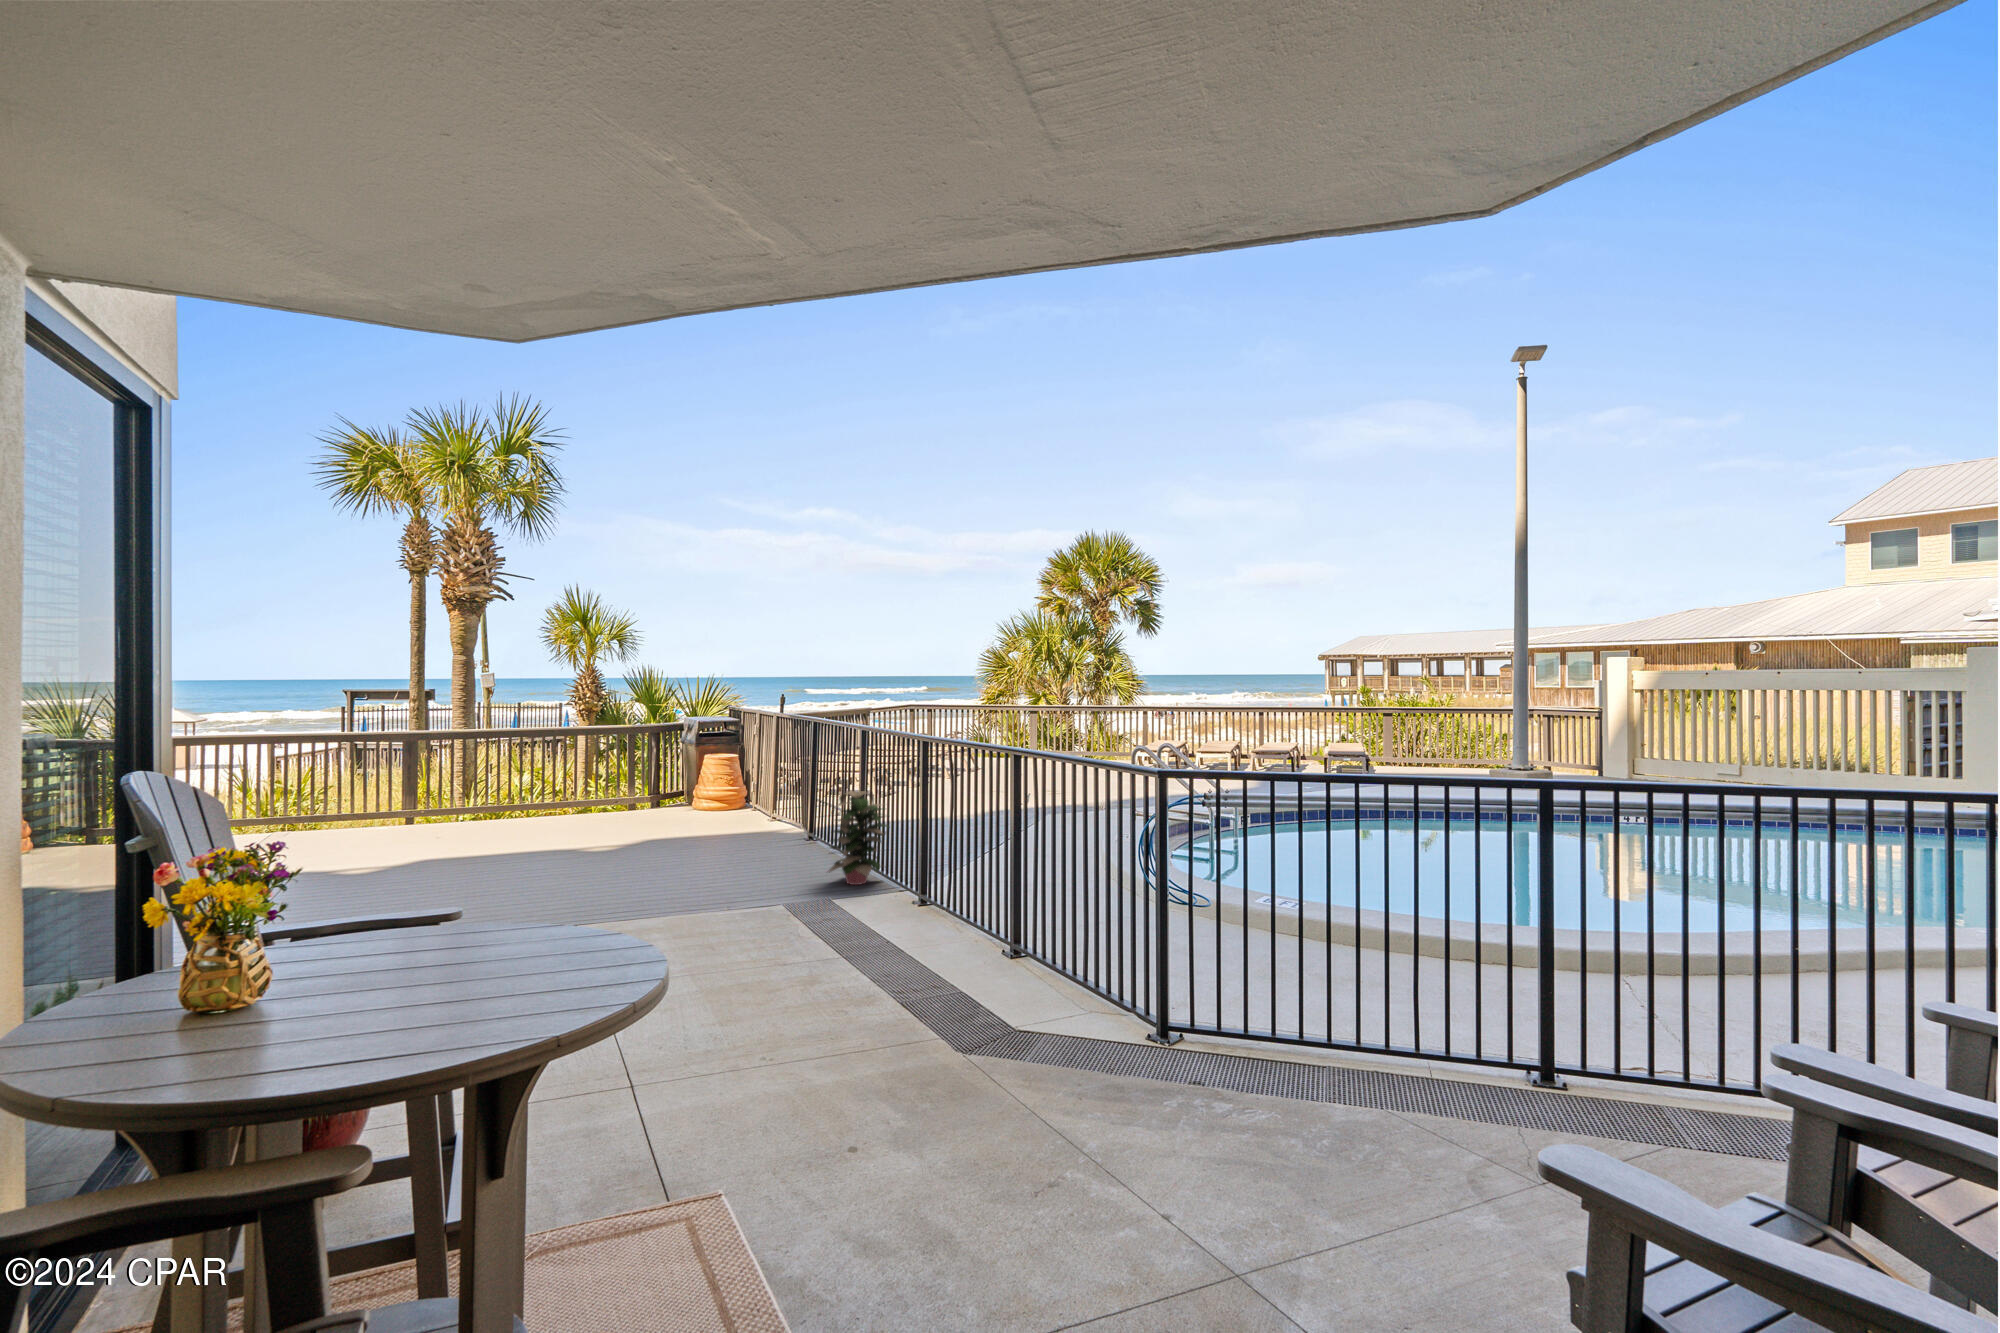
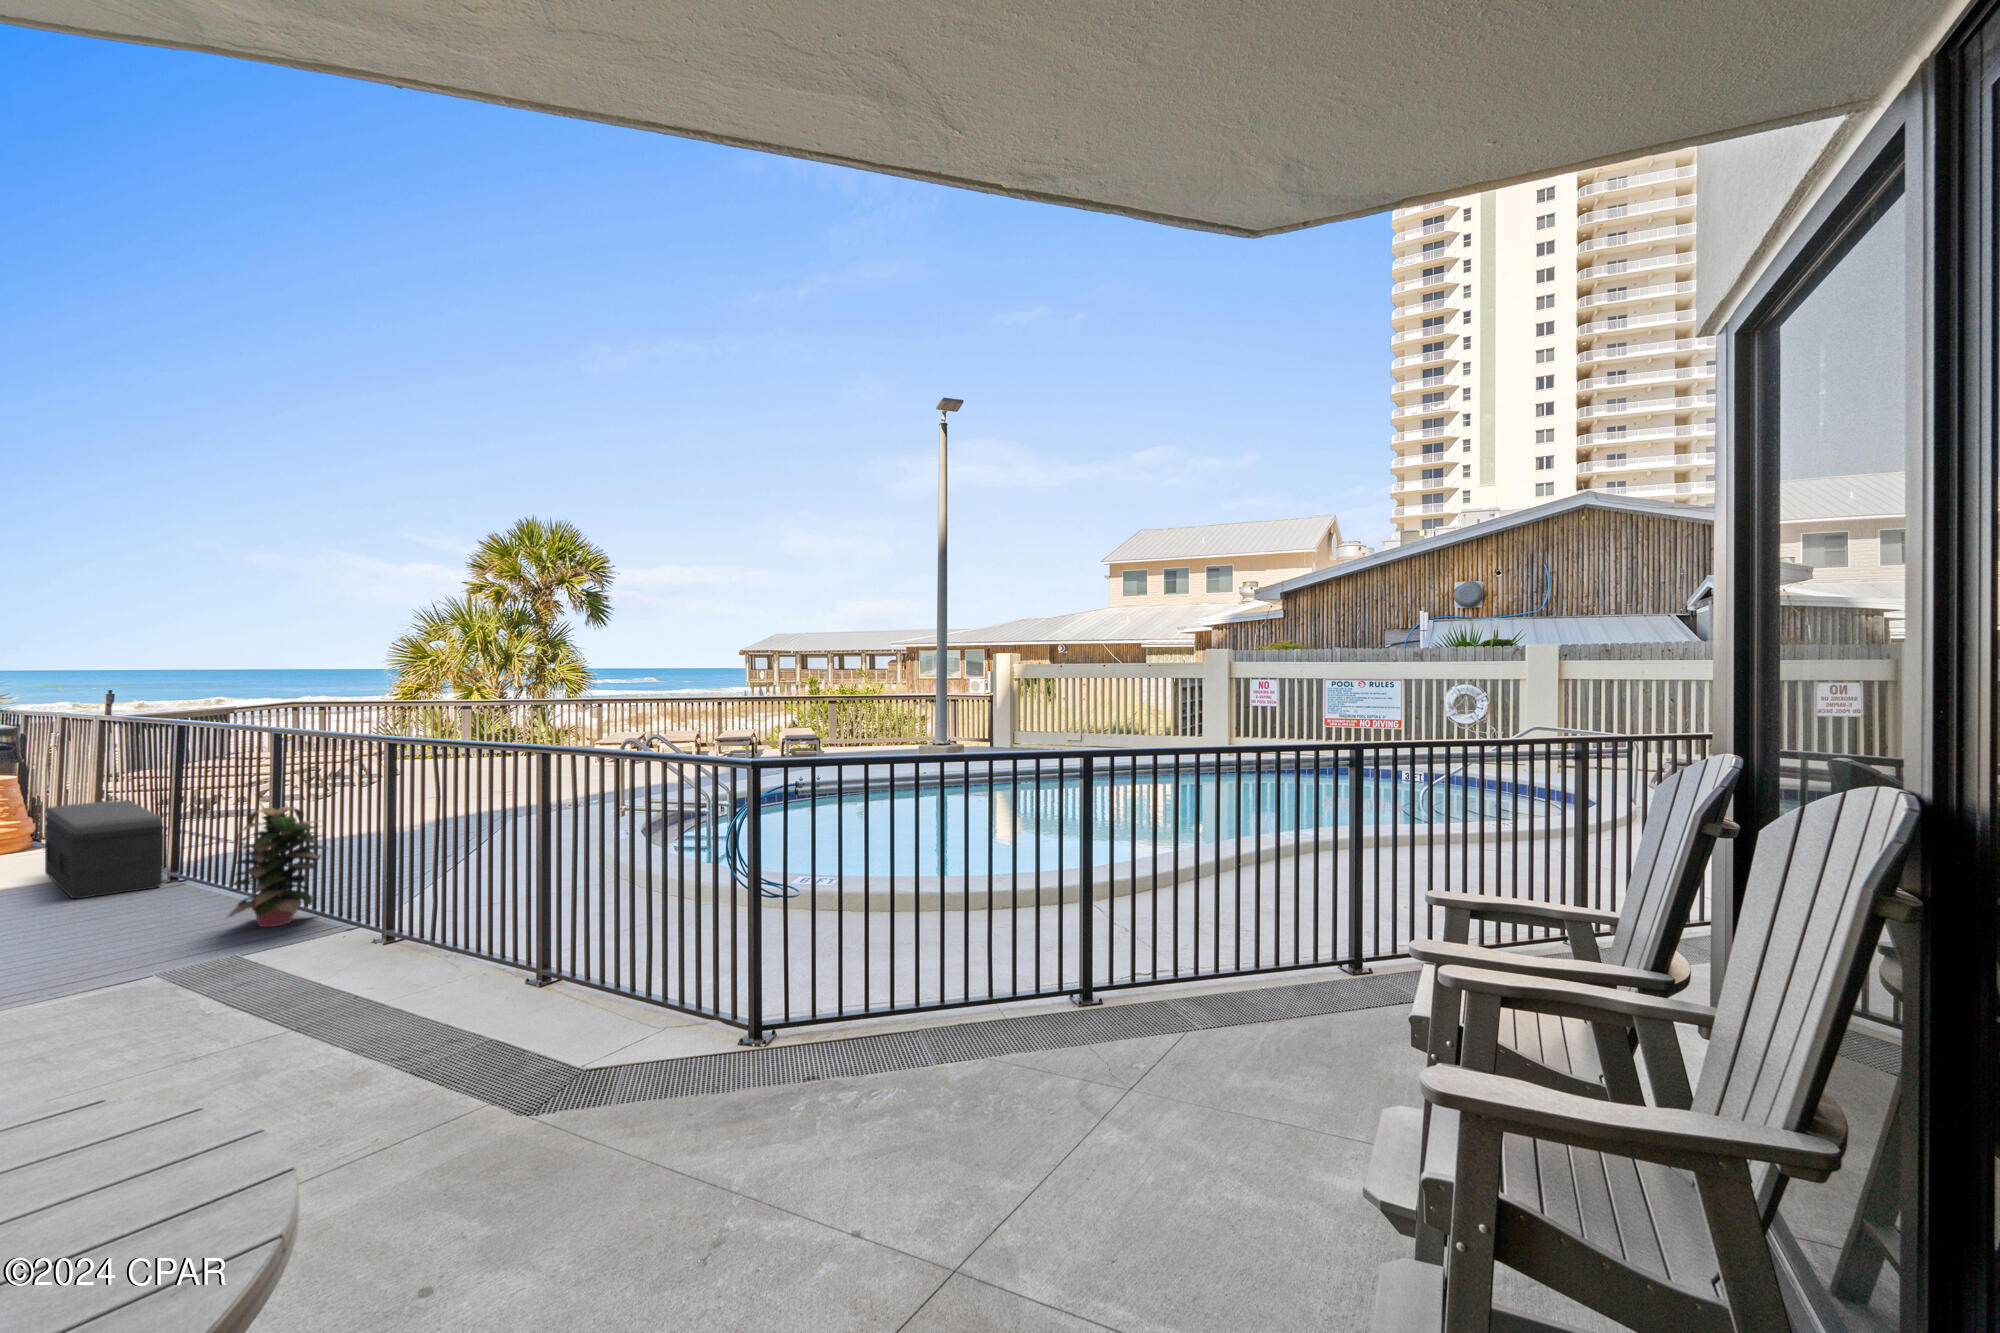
storage bench: none [740,779,800,850] -> present [45,800,162,899]

